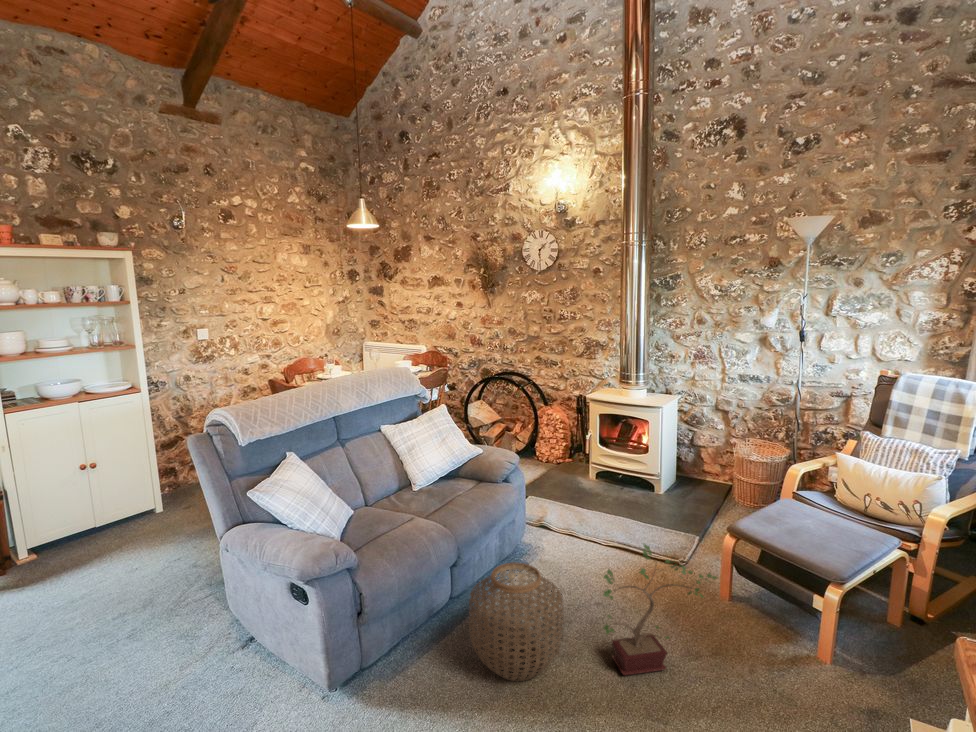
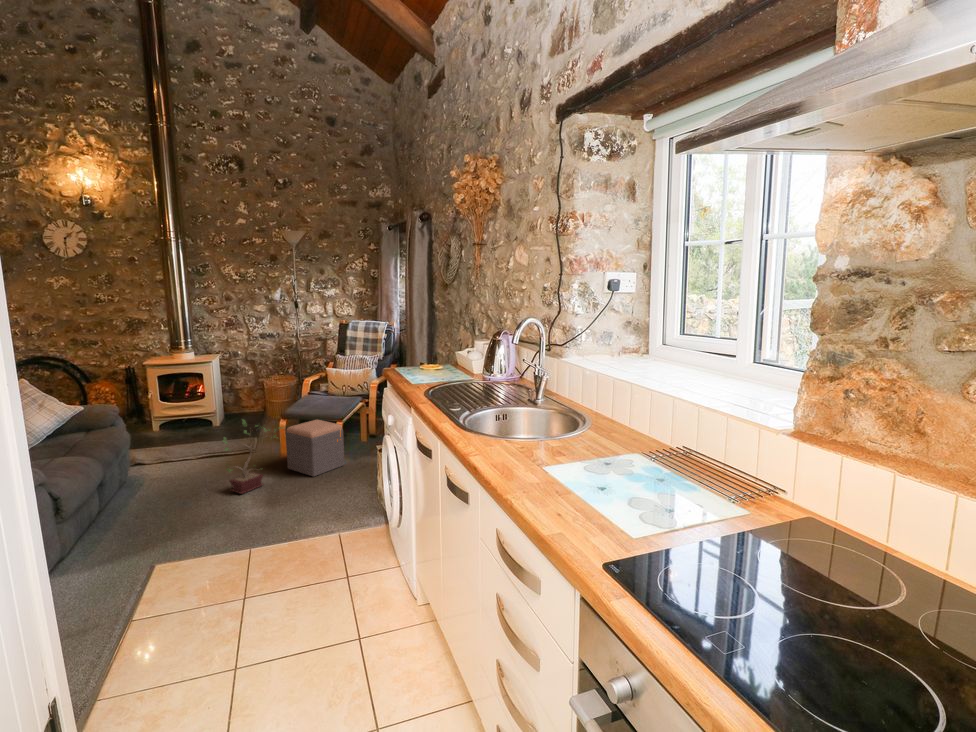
woven basket: present [469,563,563,681] -> none [130,449,202,519]
footstool: none [722,568,845,693] -> present [286,419,344,477]

